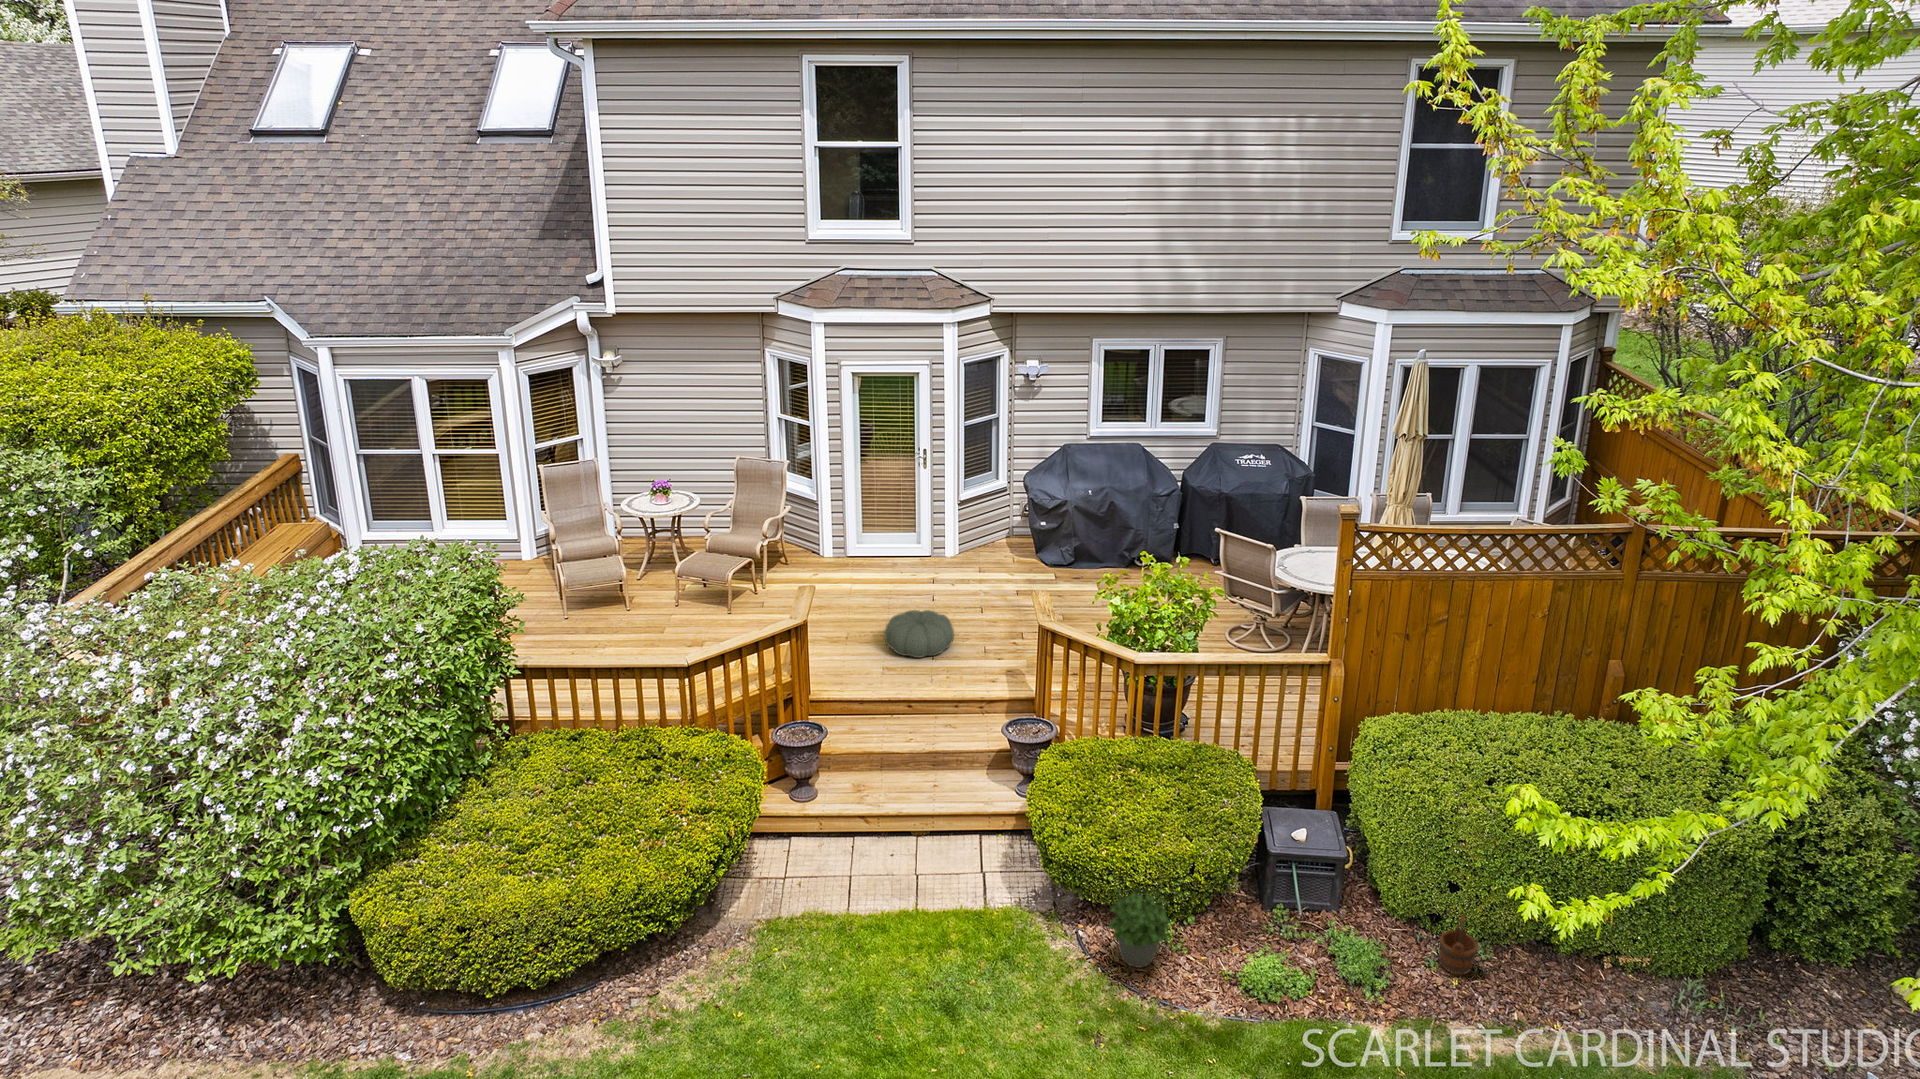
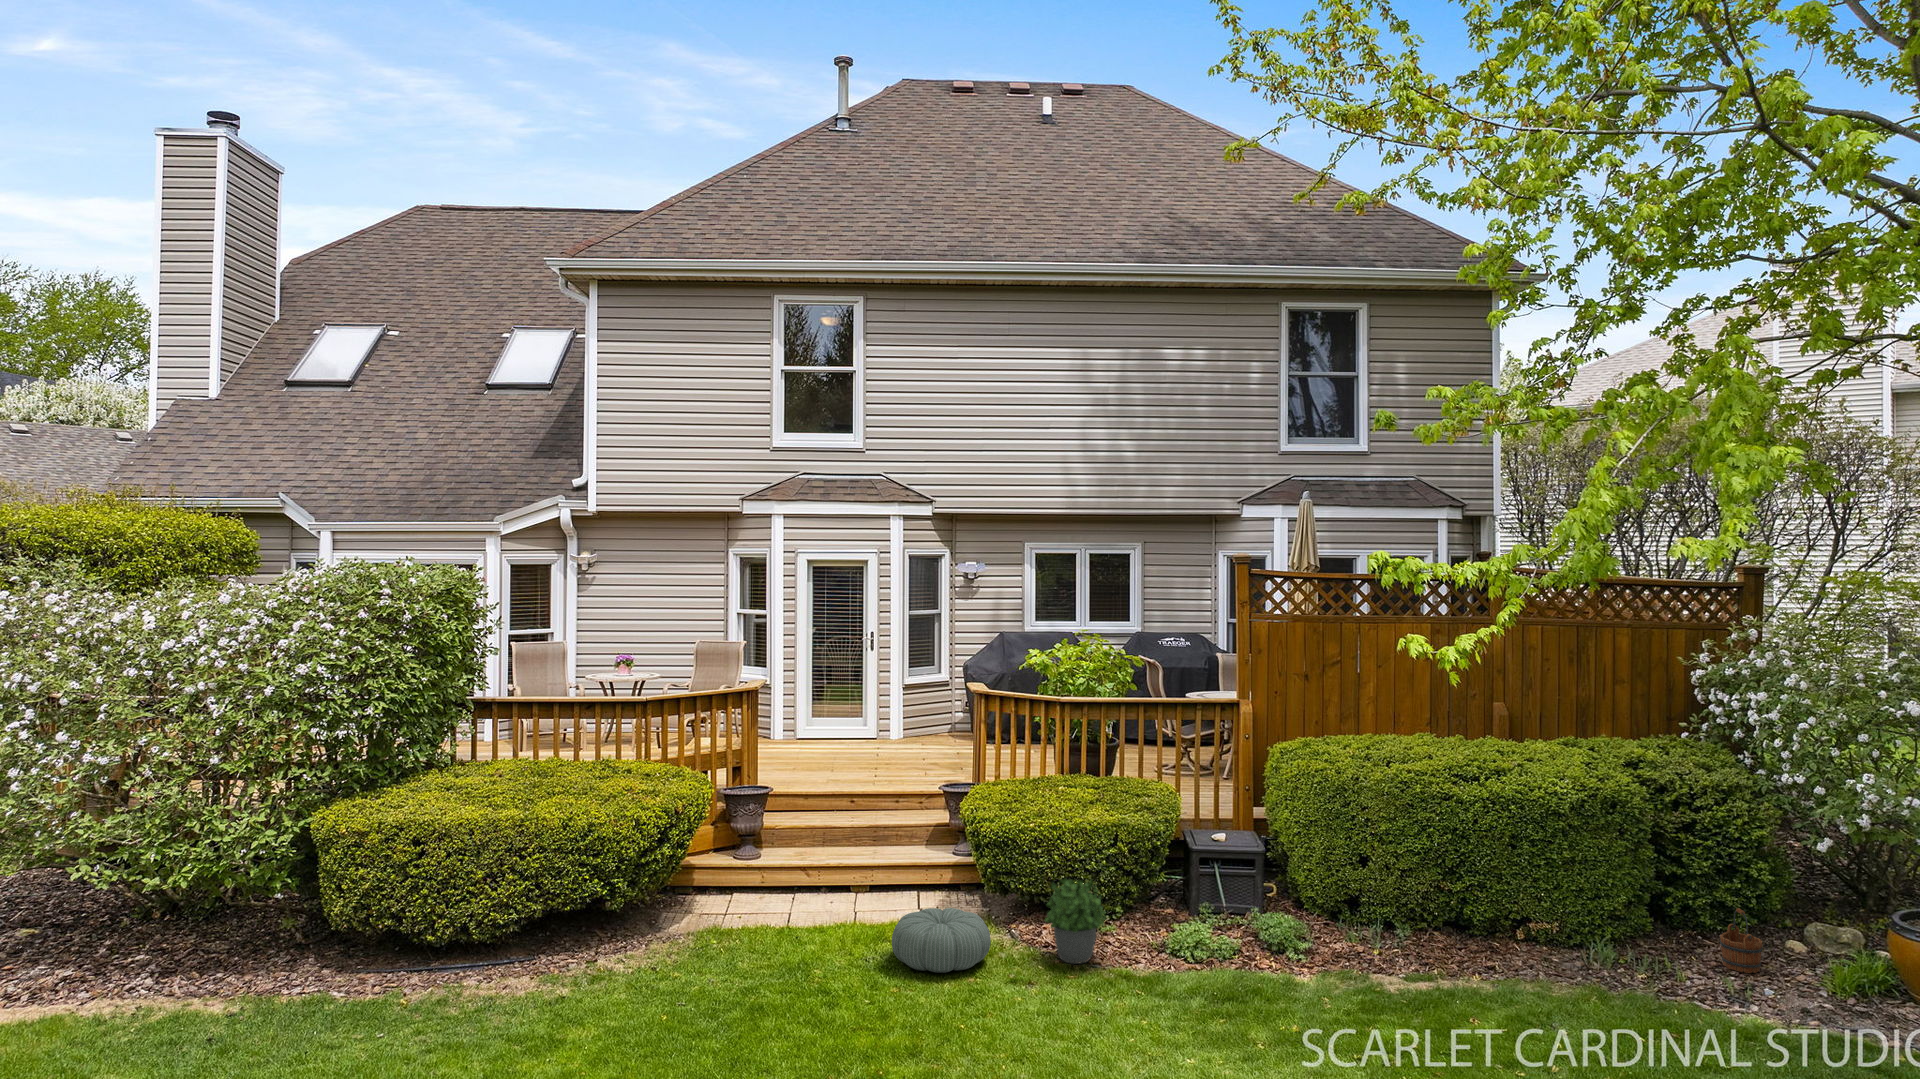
pouf: present [884,610,954,658] -> present [892,908,991,973]
wooden bucket: present [1439,915,1478,975] -> present [1720,908,1763,973]

